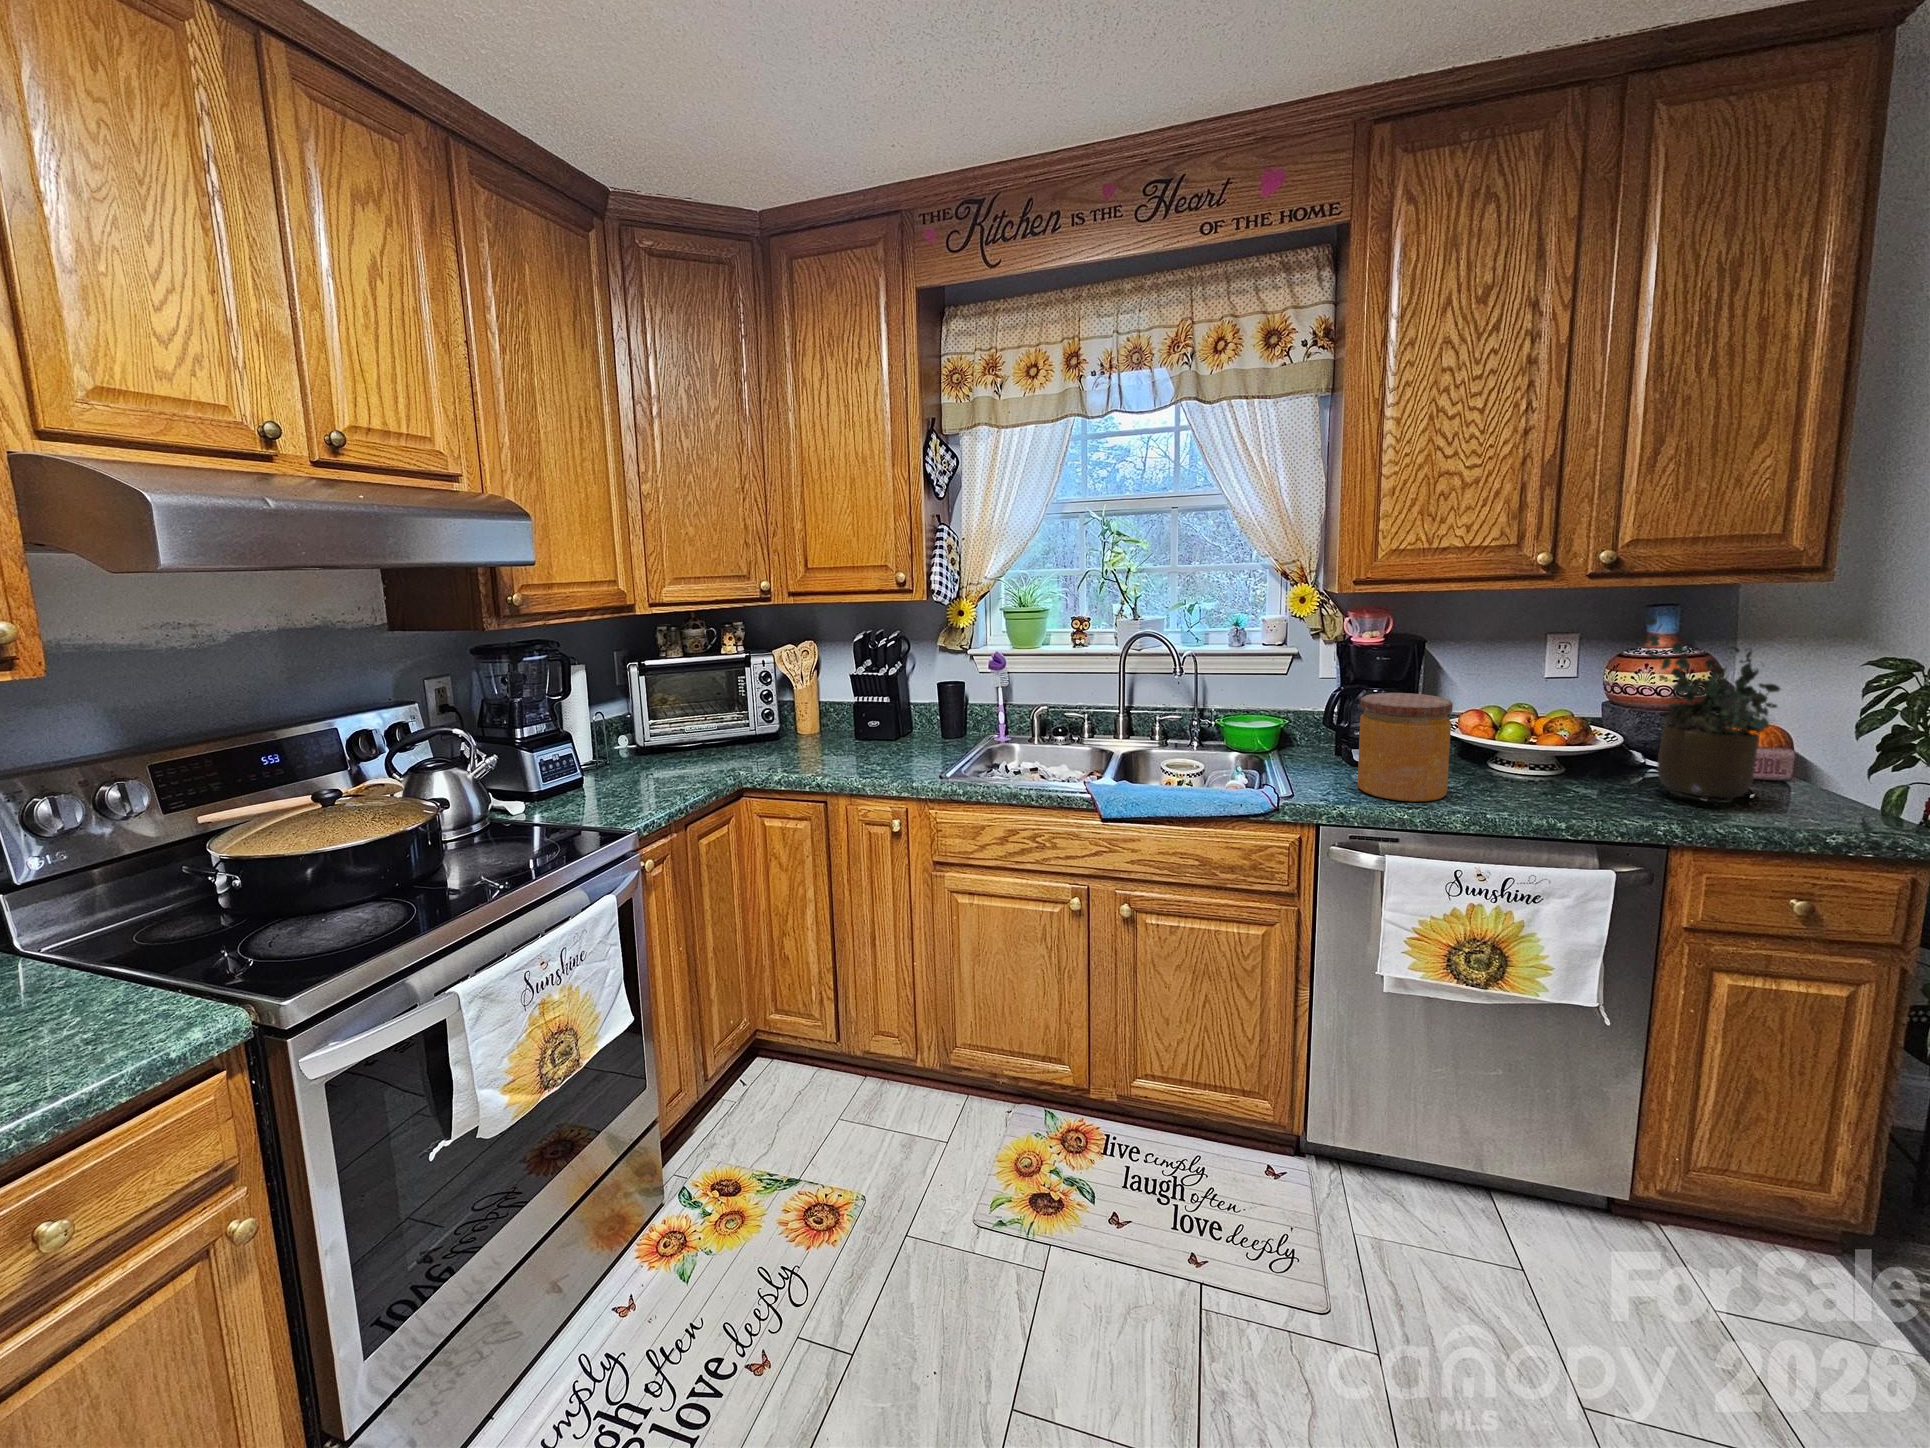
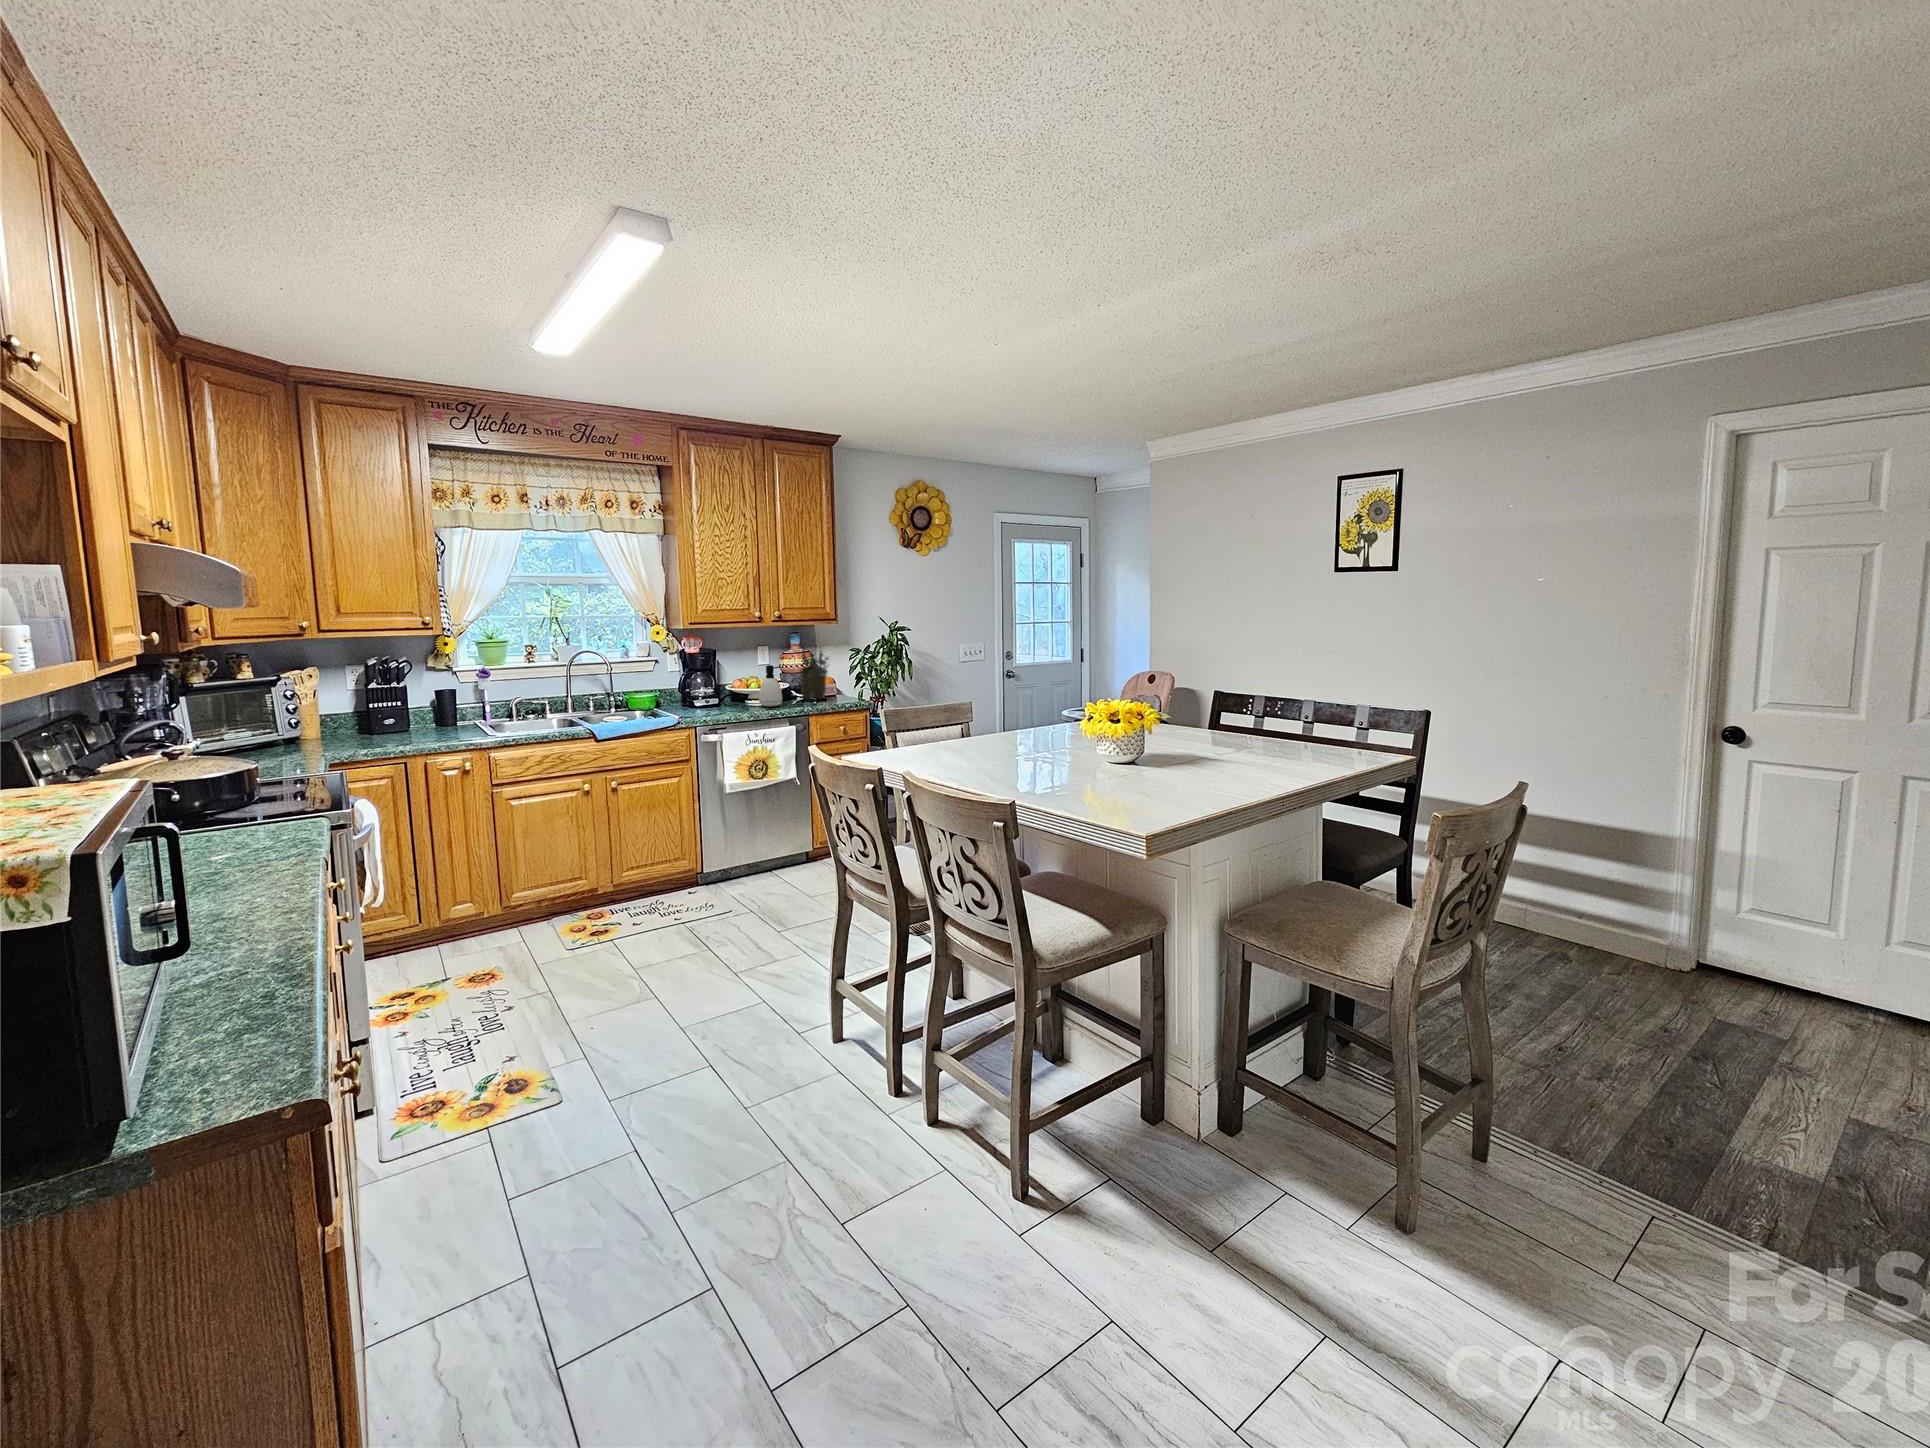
jar: present [1358,693,1453,801] -> none [703,670,739,713]
soap dispenser: none [1511,693,1594,804] -> present [759,665,782,707]

